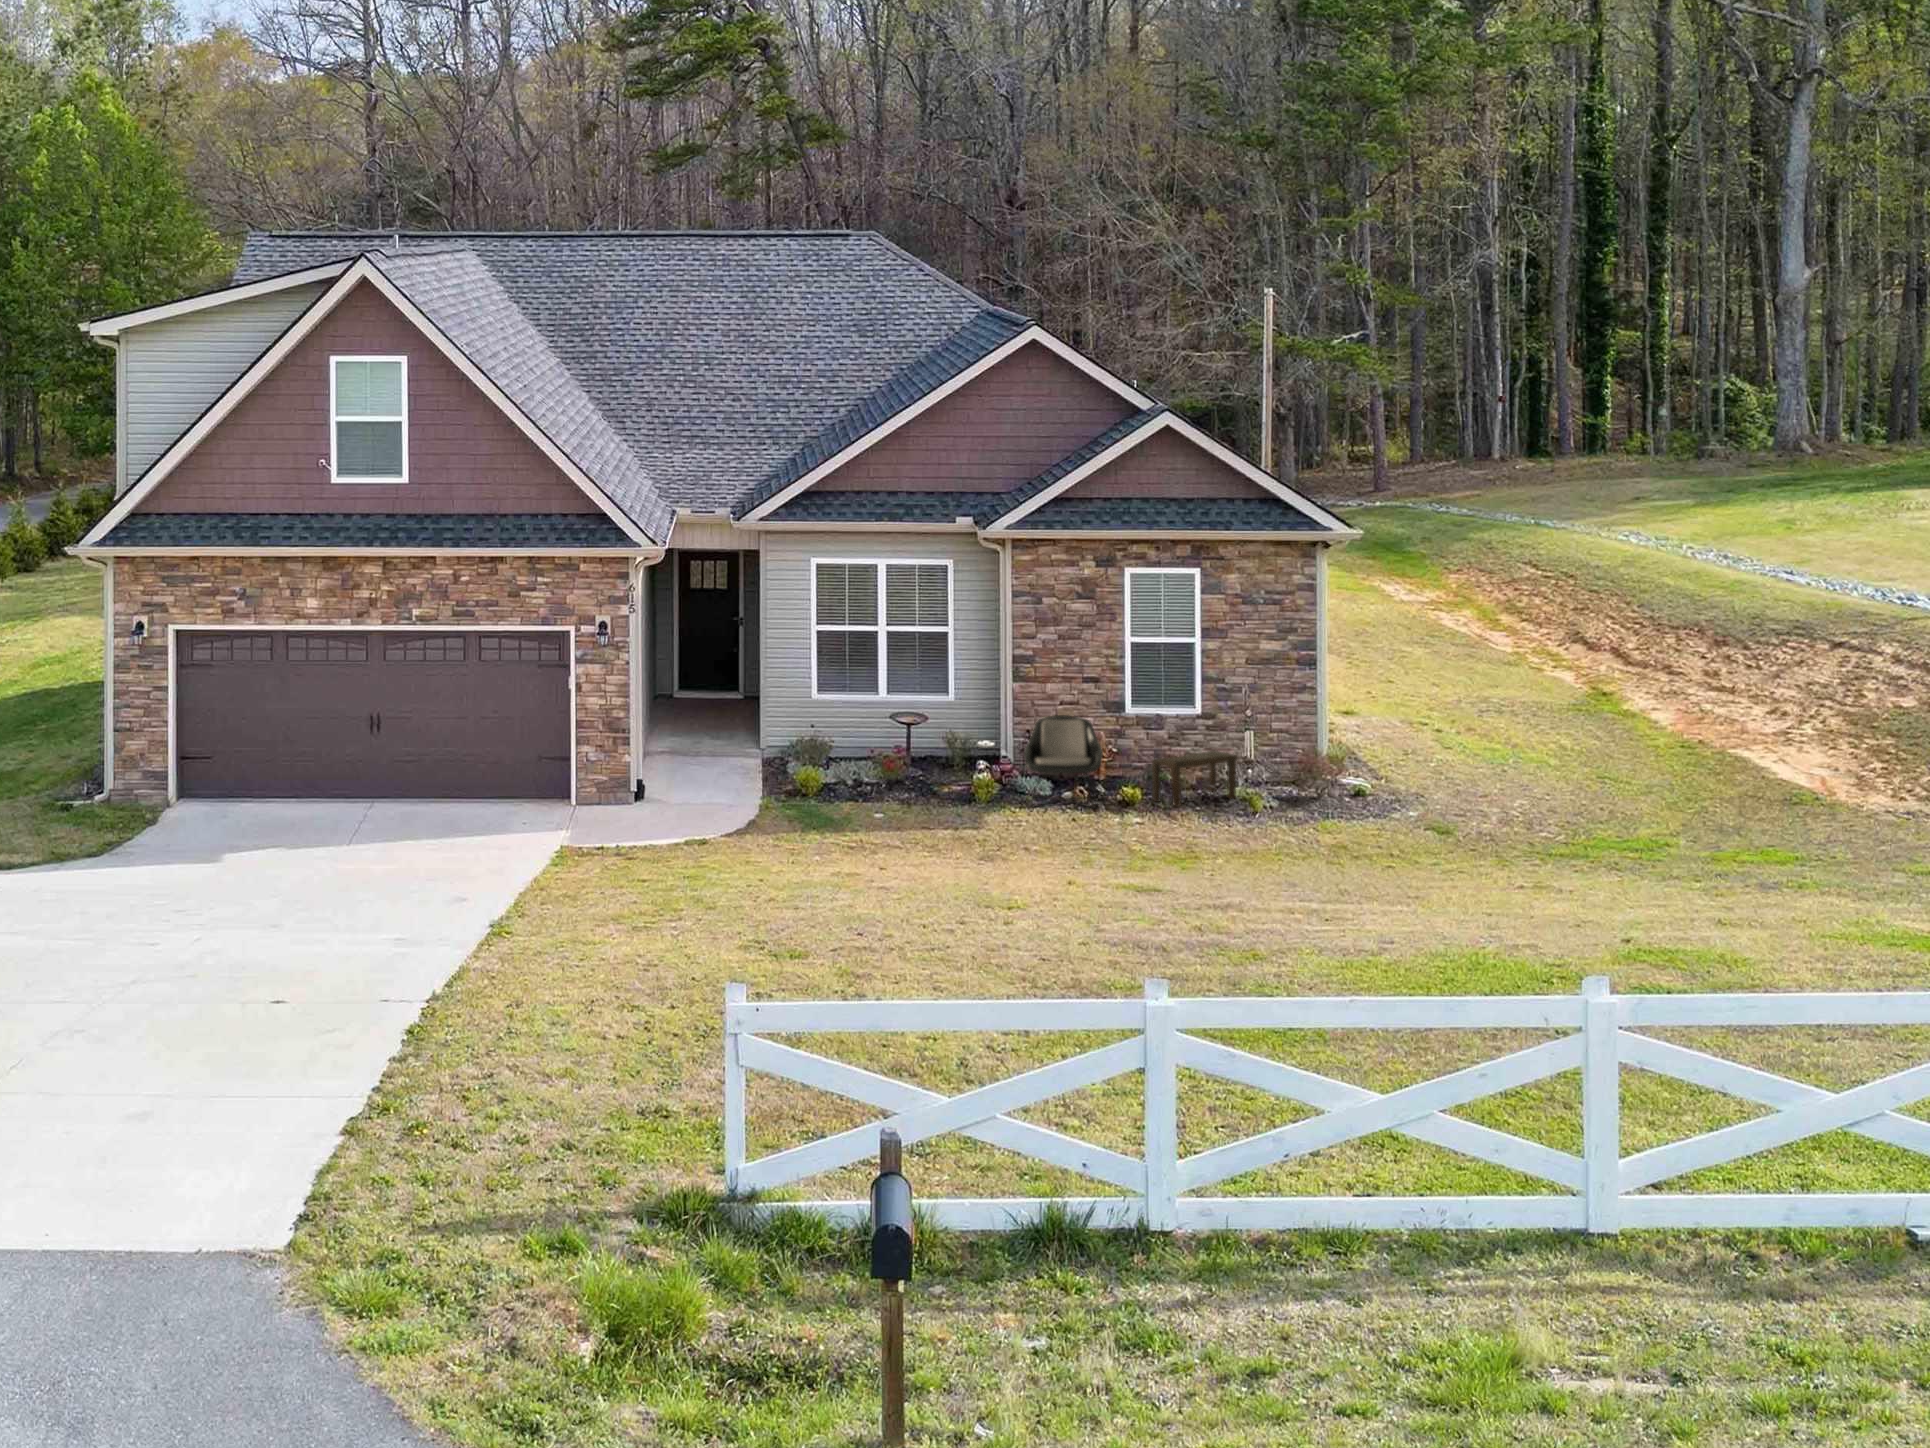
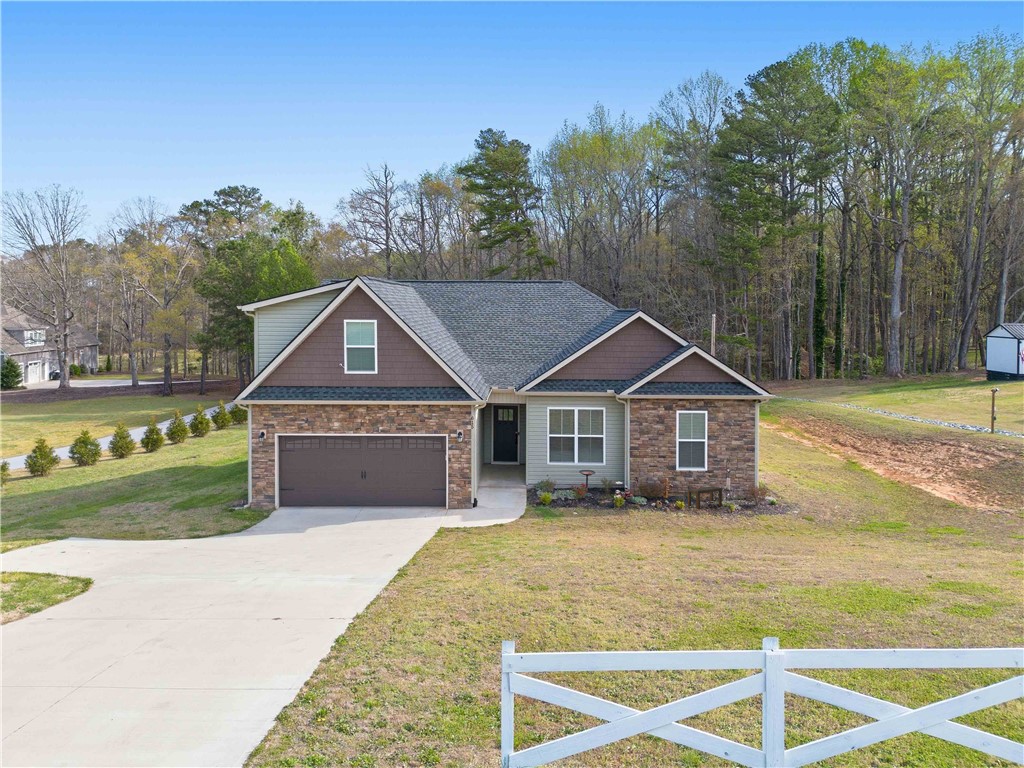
lounge chair: present [1024,715,1103,808] -> none [635,472,668,511]

